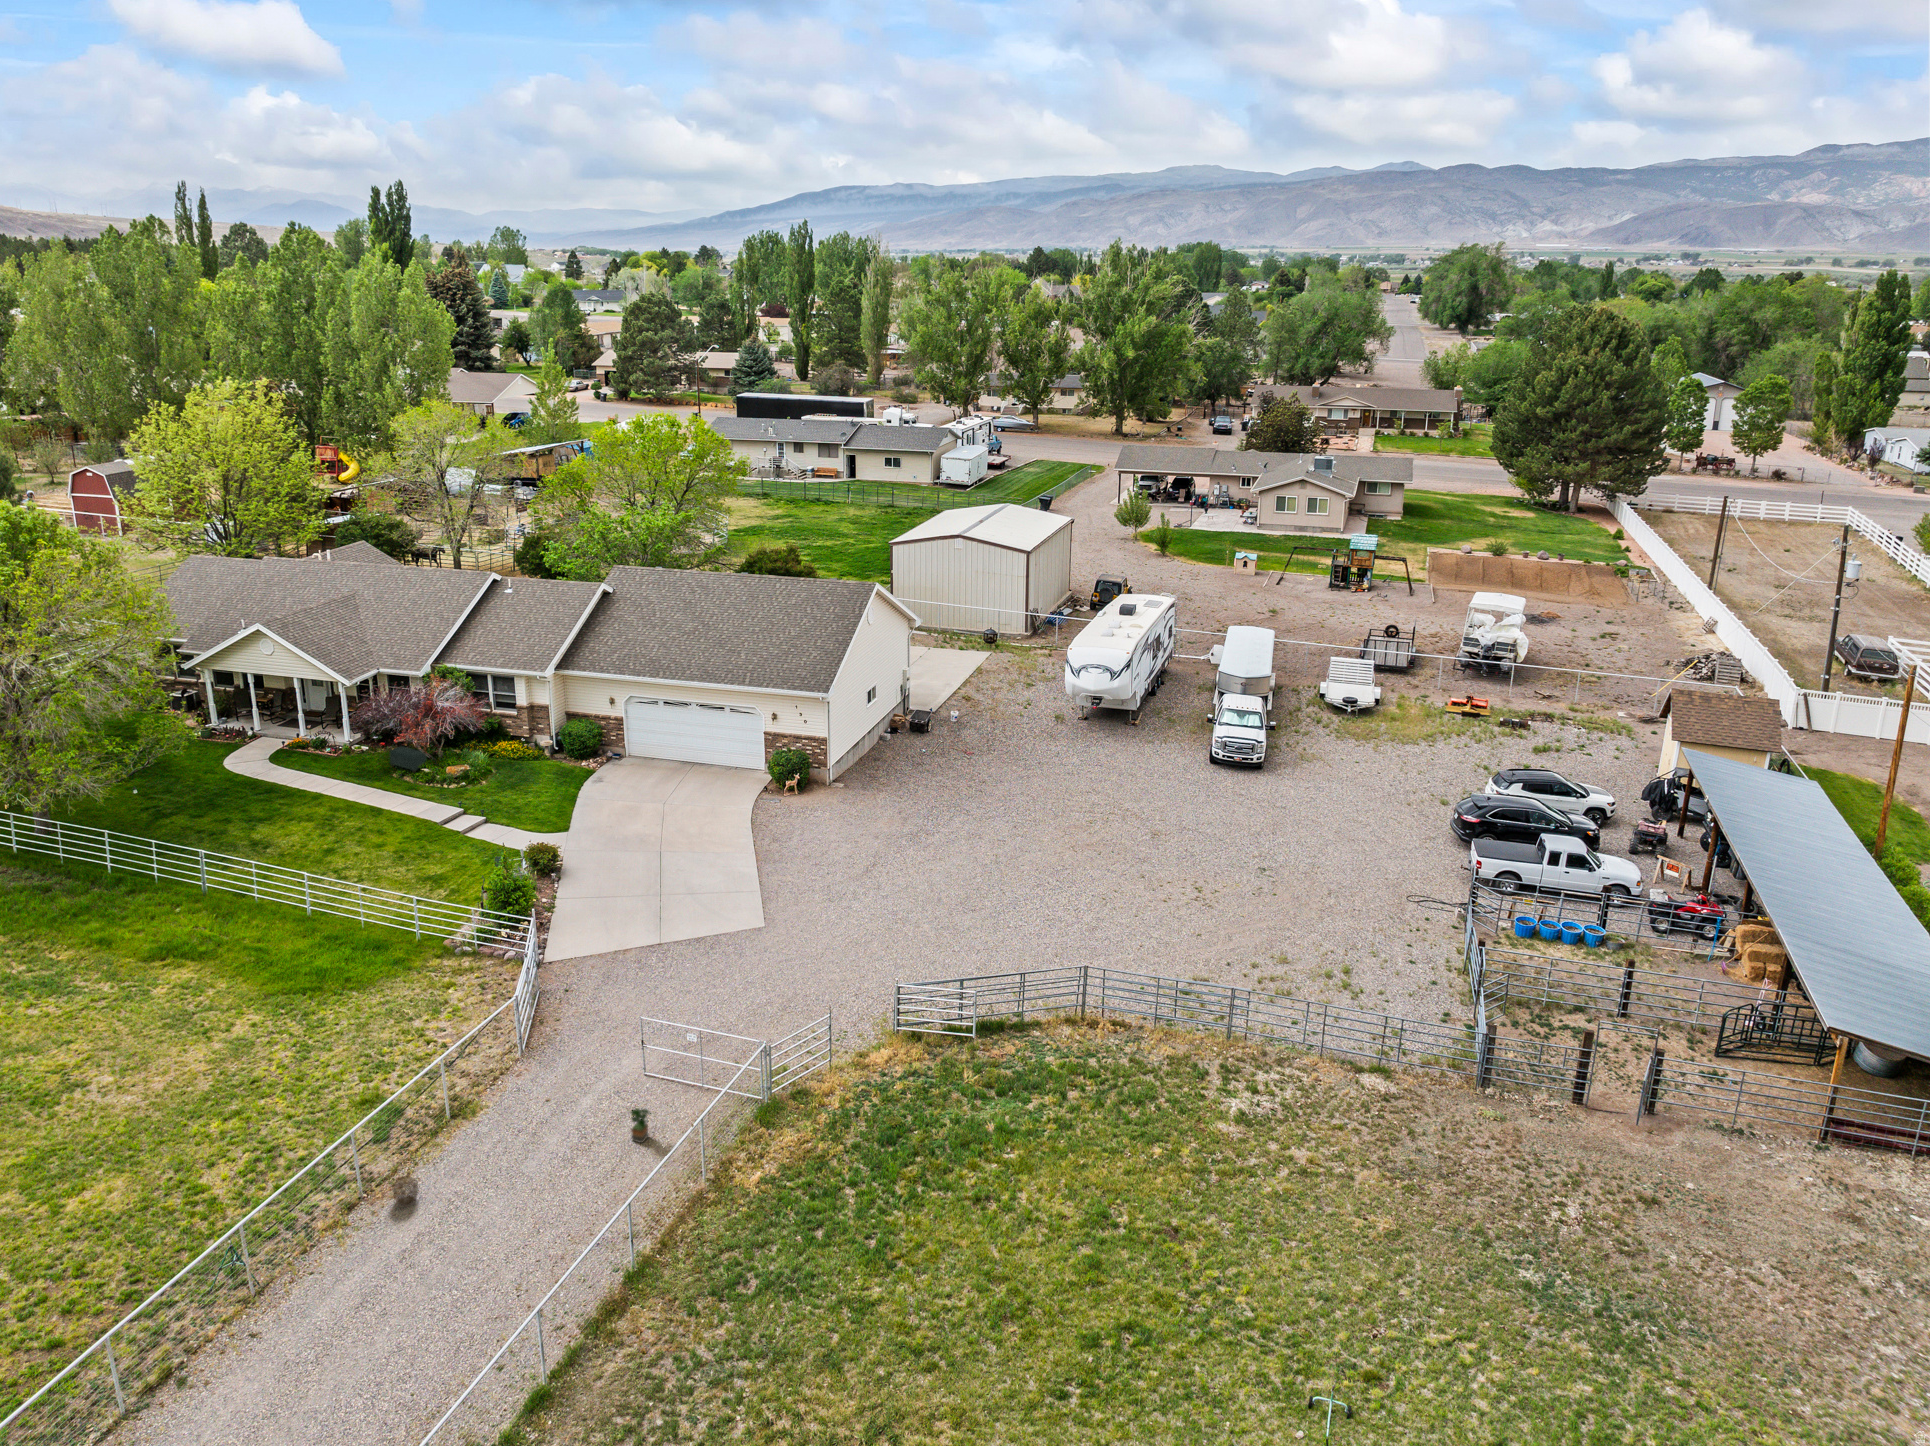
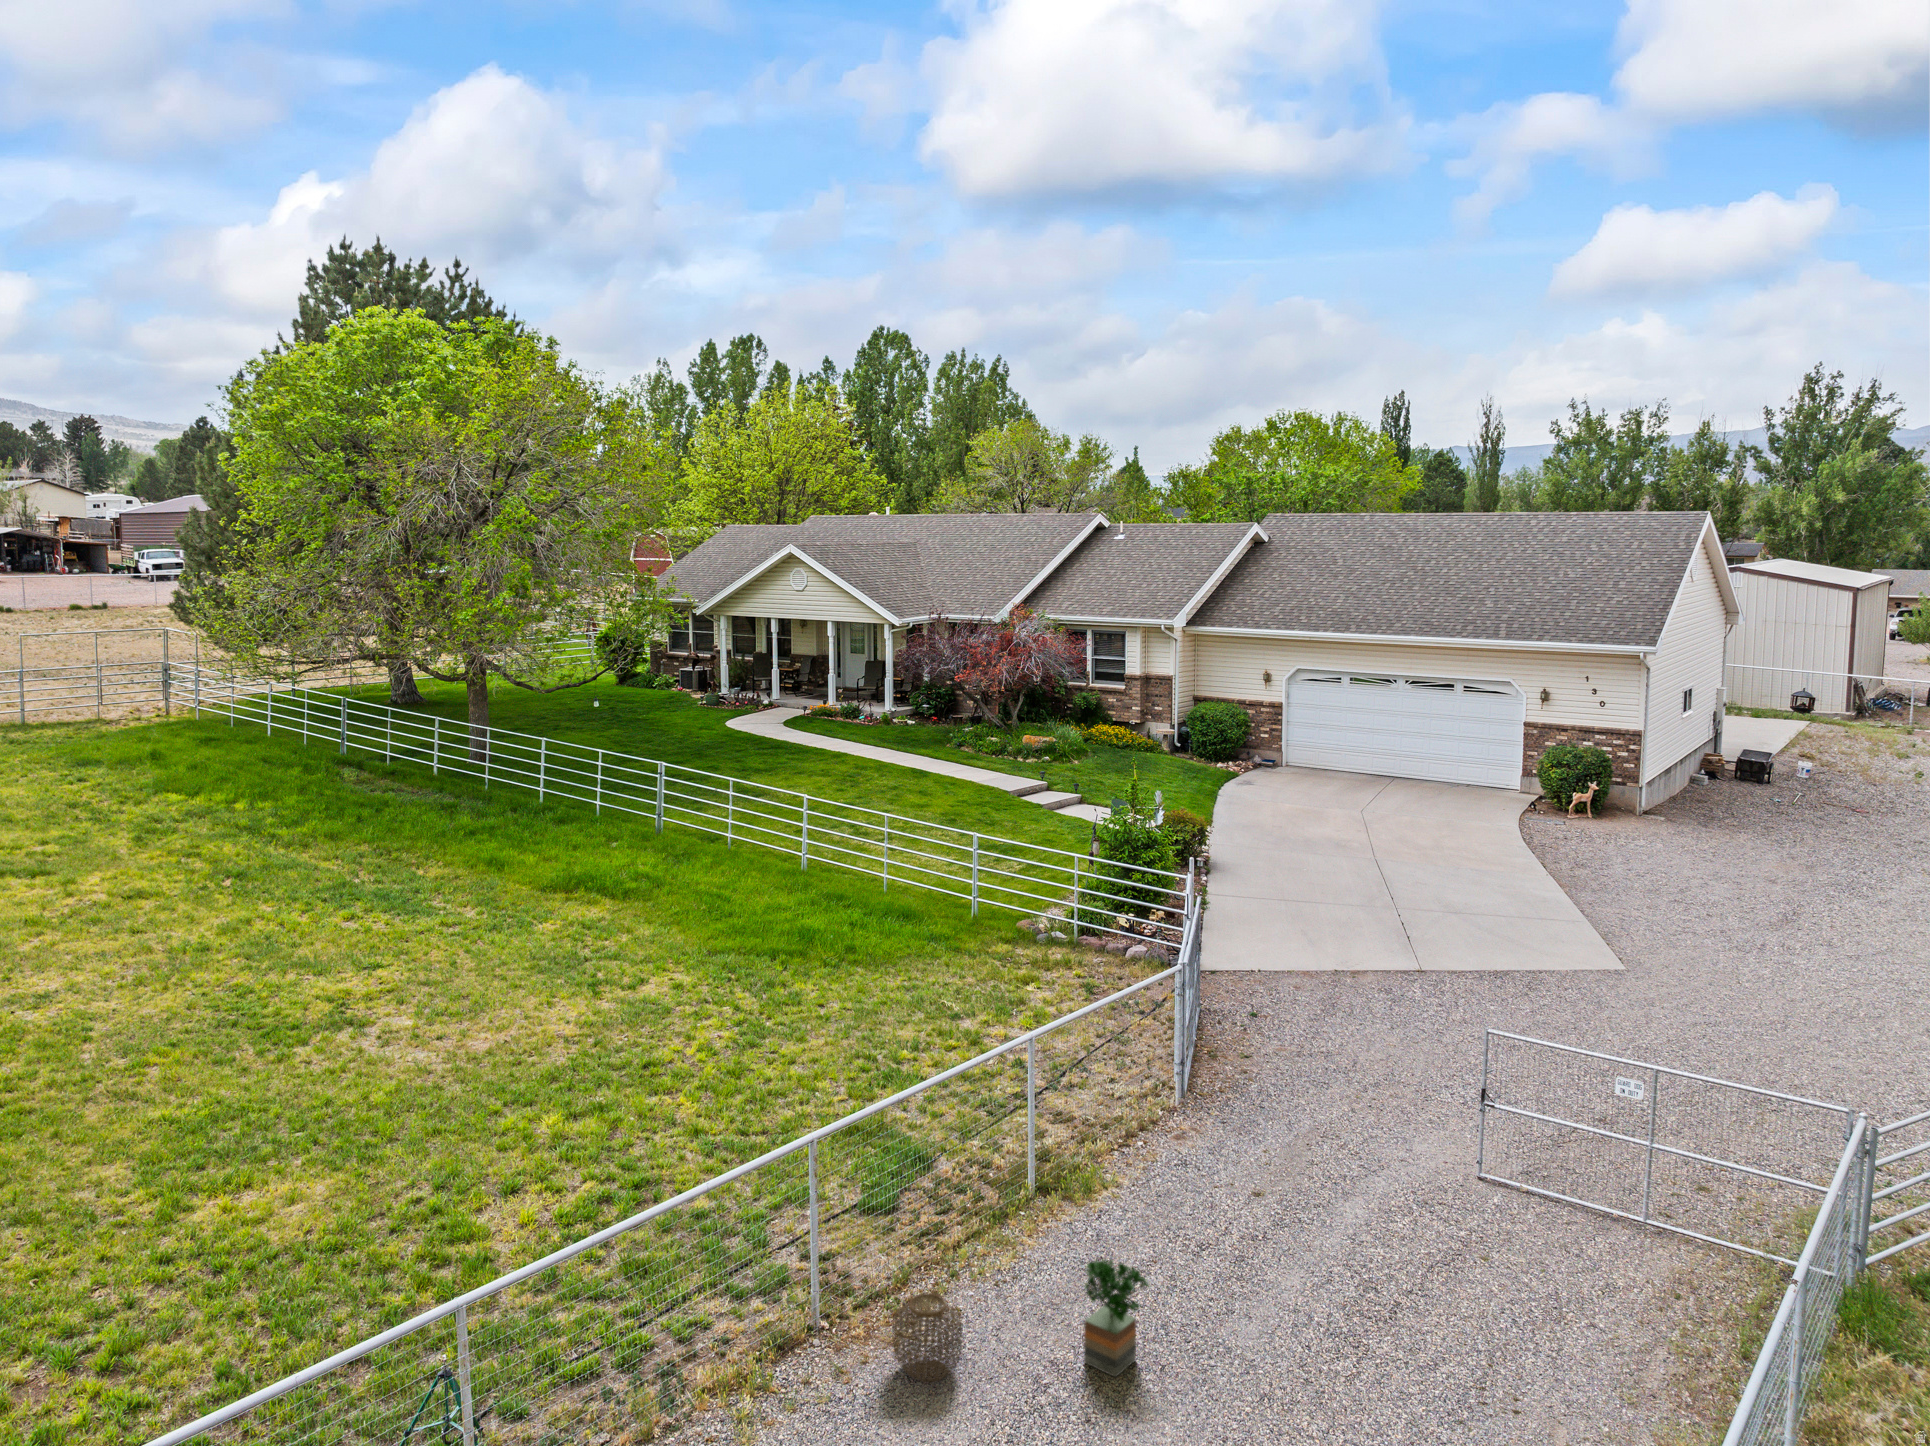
bench: present [390,747,426,772] -> none [942,726,992,758]
potted tree: present [631,1109,651,1143] -> present [1084,1259,1148,1377]

